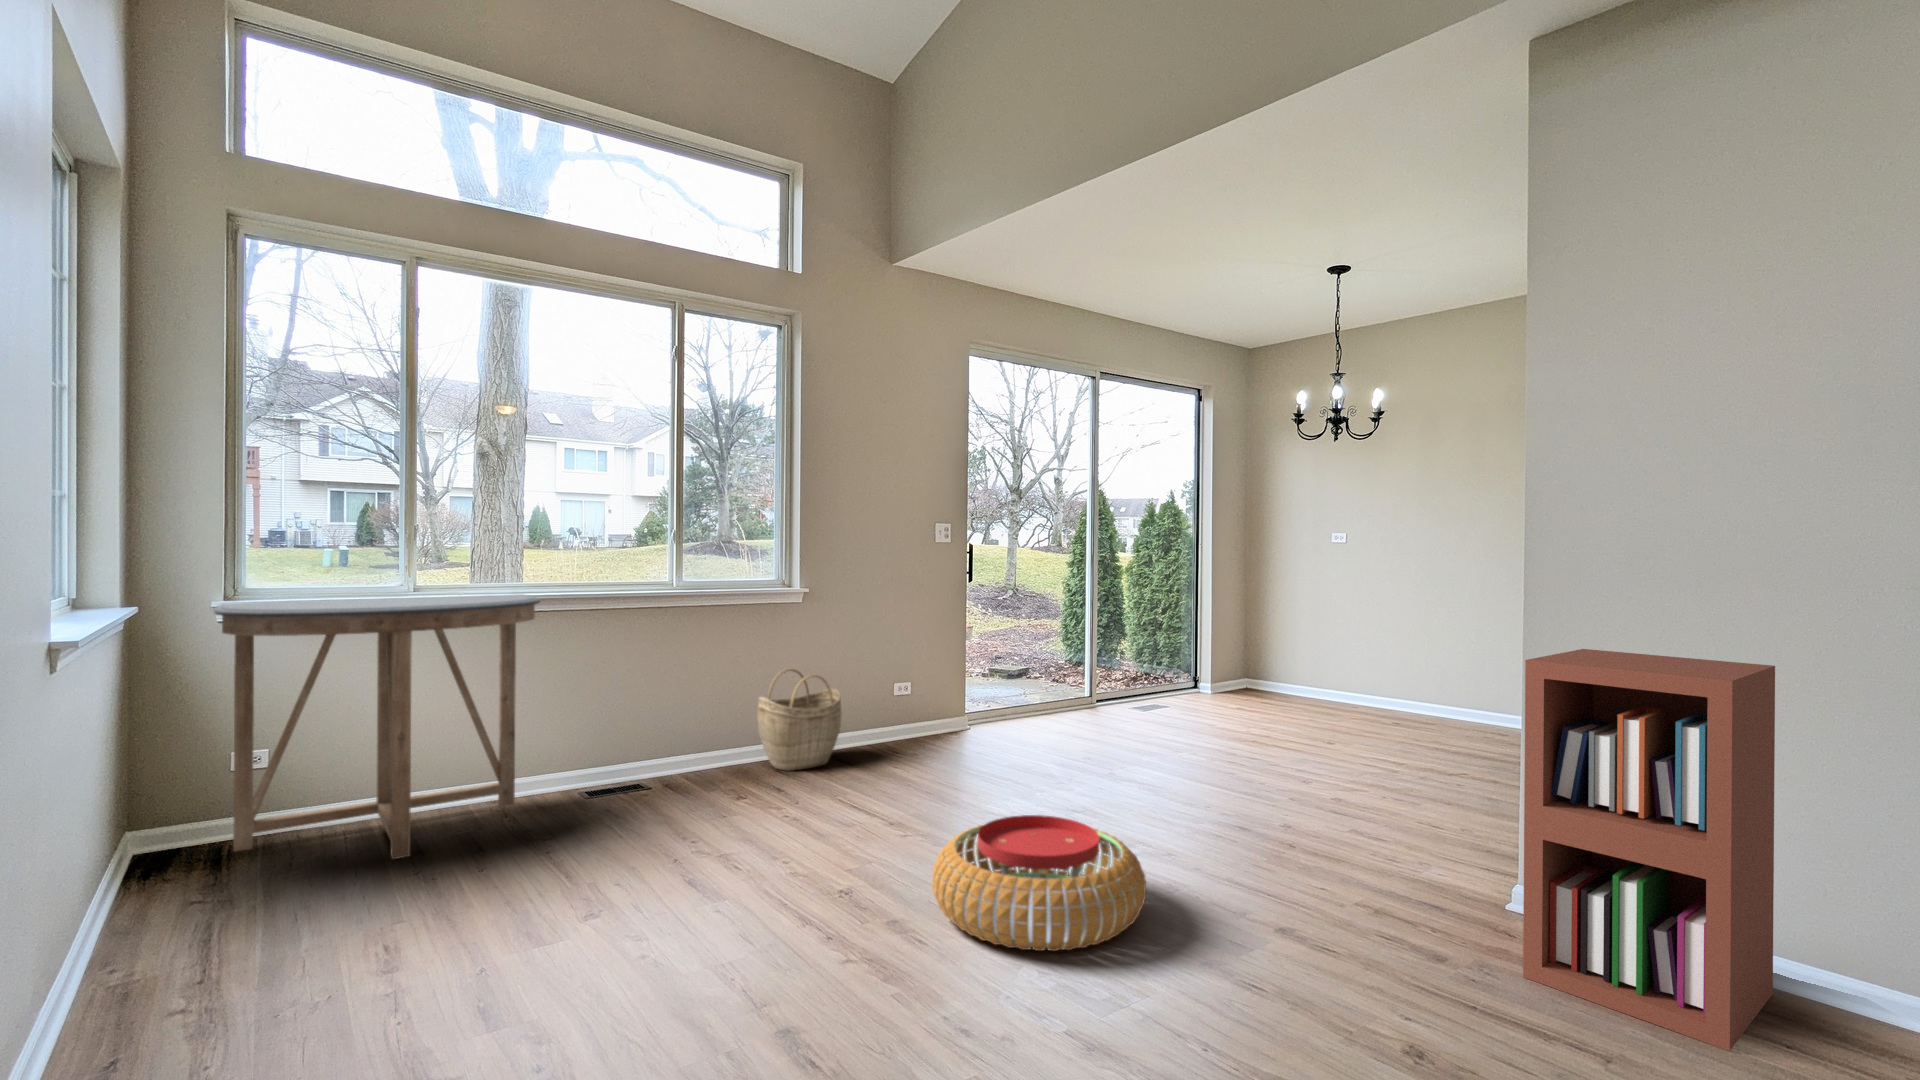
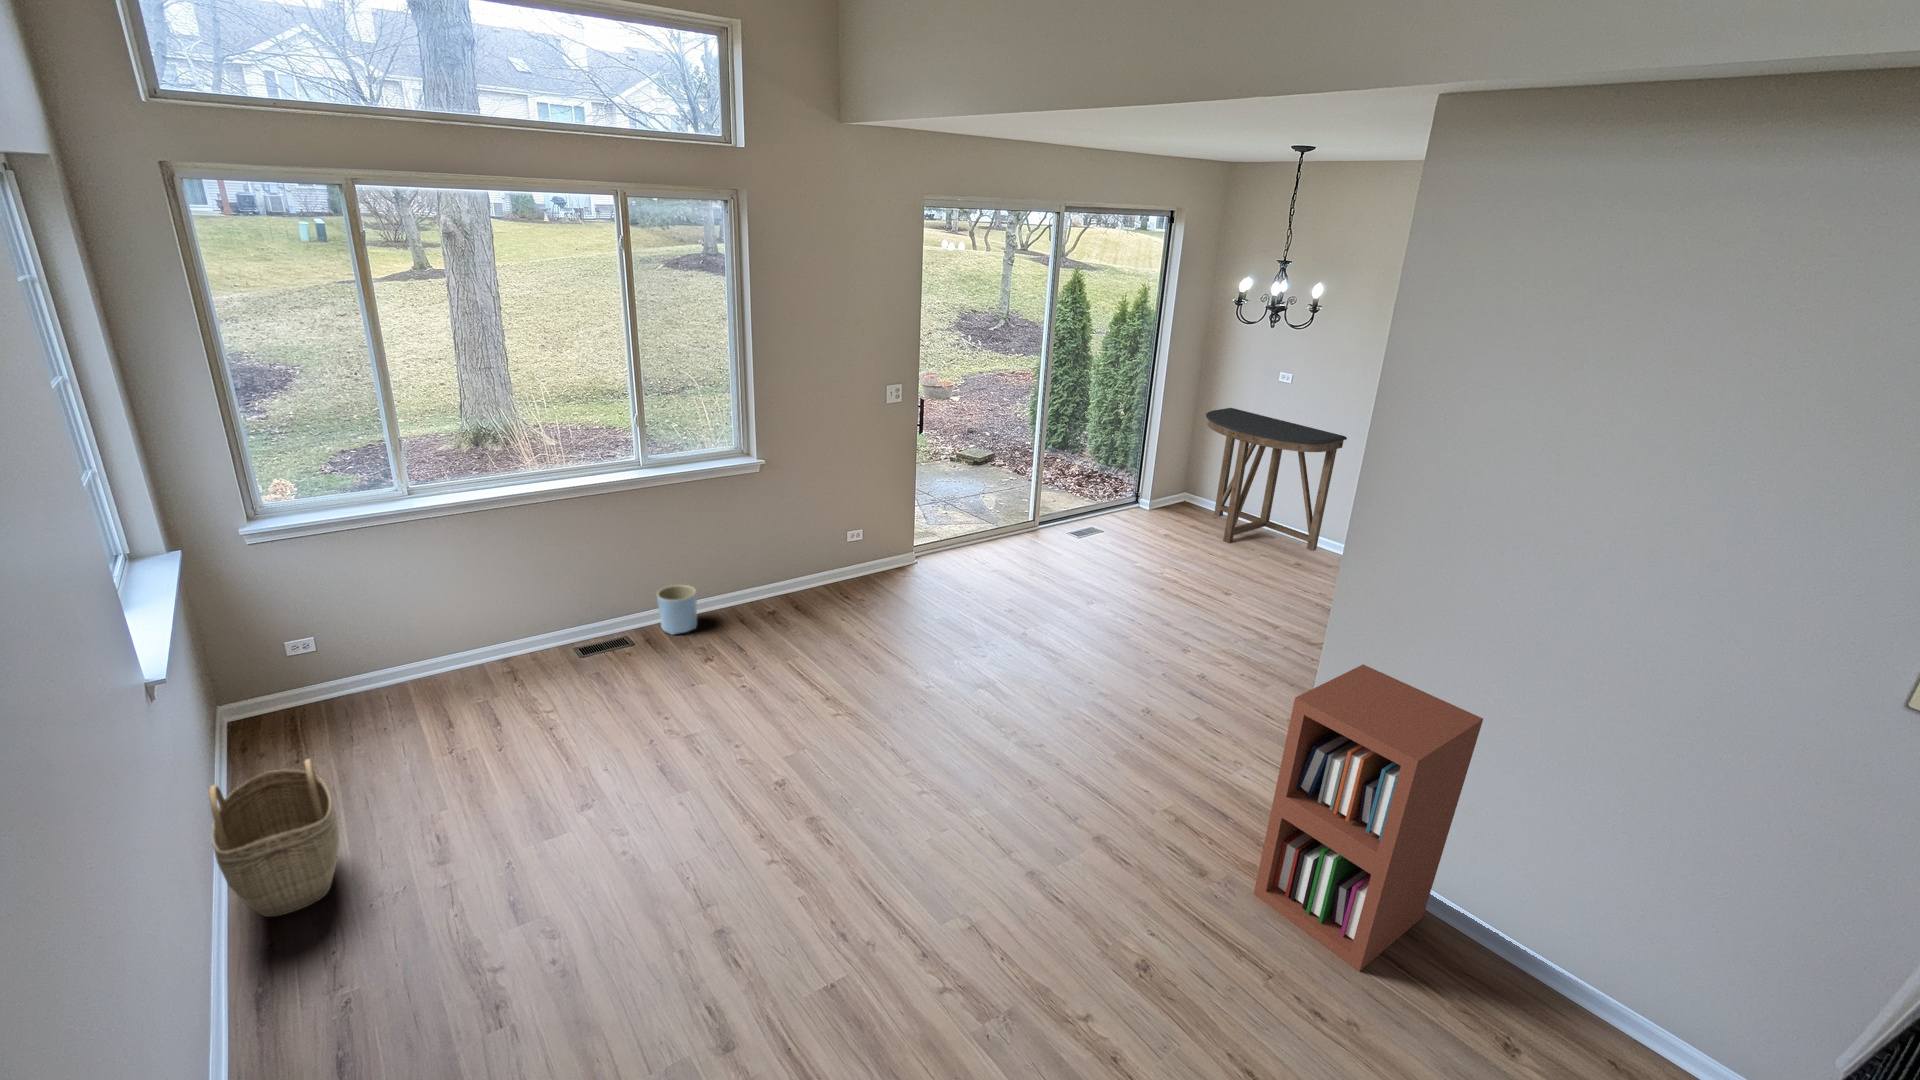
console table: present [214,594,540,859] -> present [1206,408,1347,551]
woven basket: present [757,669,841,771] -> present [209,759,339,917]
planter: none [680,726,726,782] -> present [657,585,697,635]
pouf: present [932,815,1146,951] -> none [841,732,1003,856]

